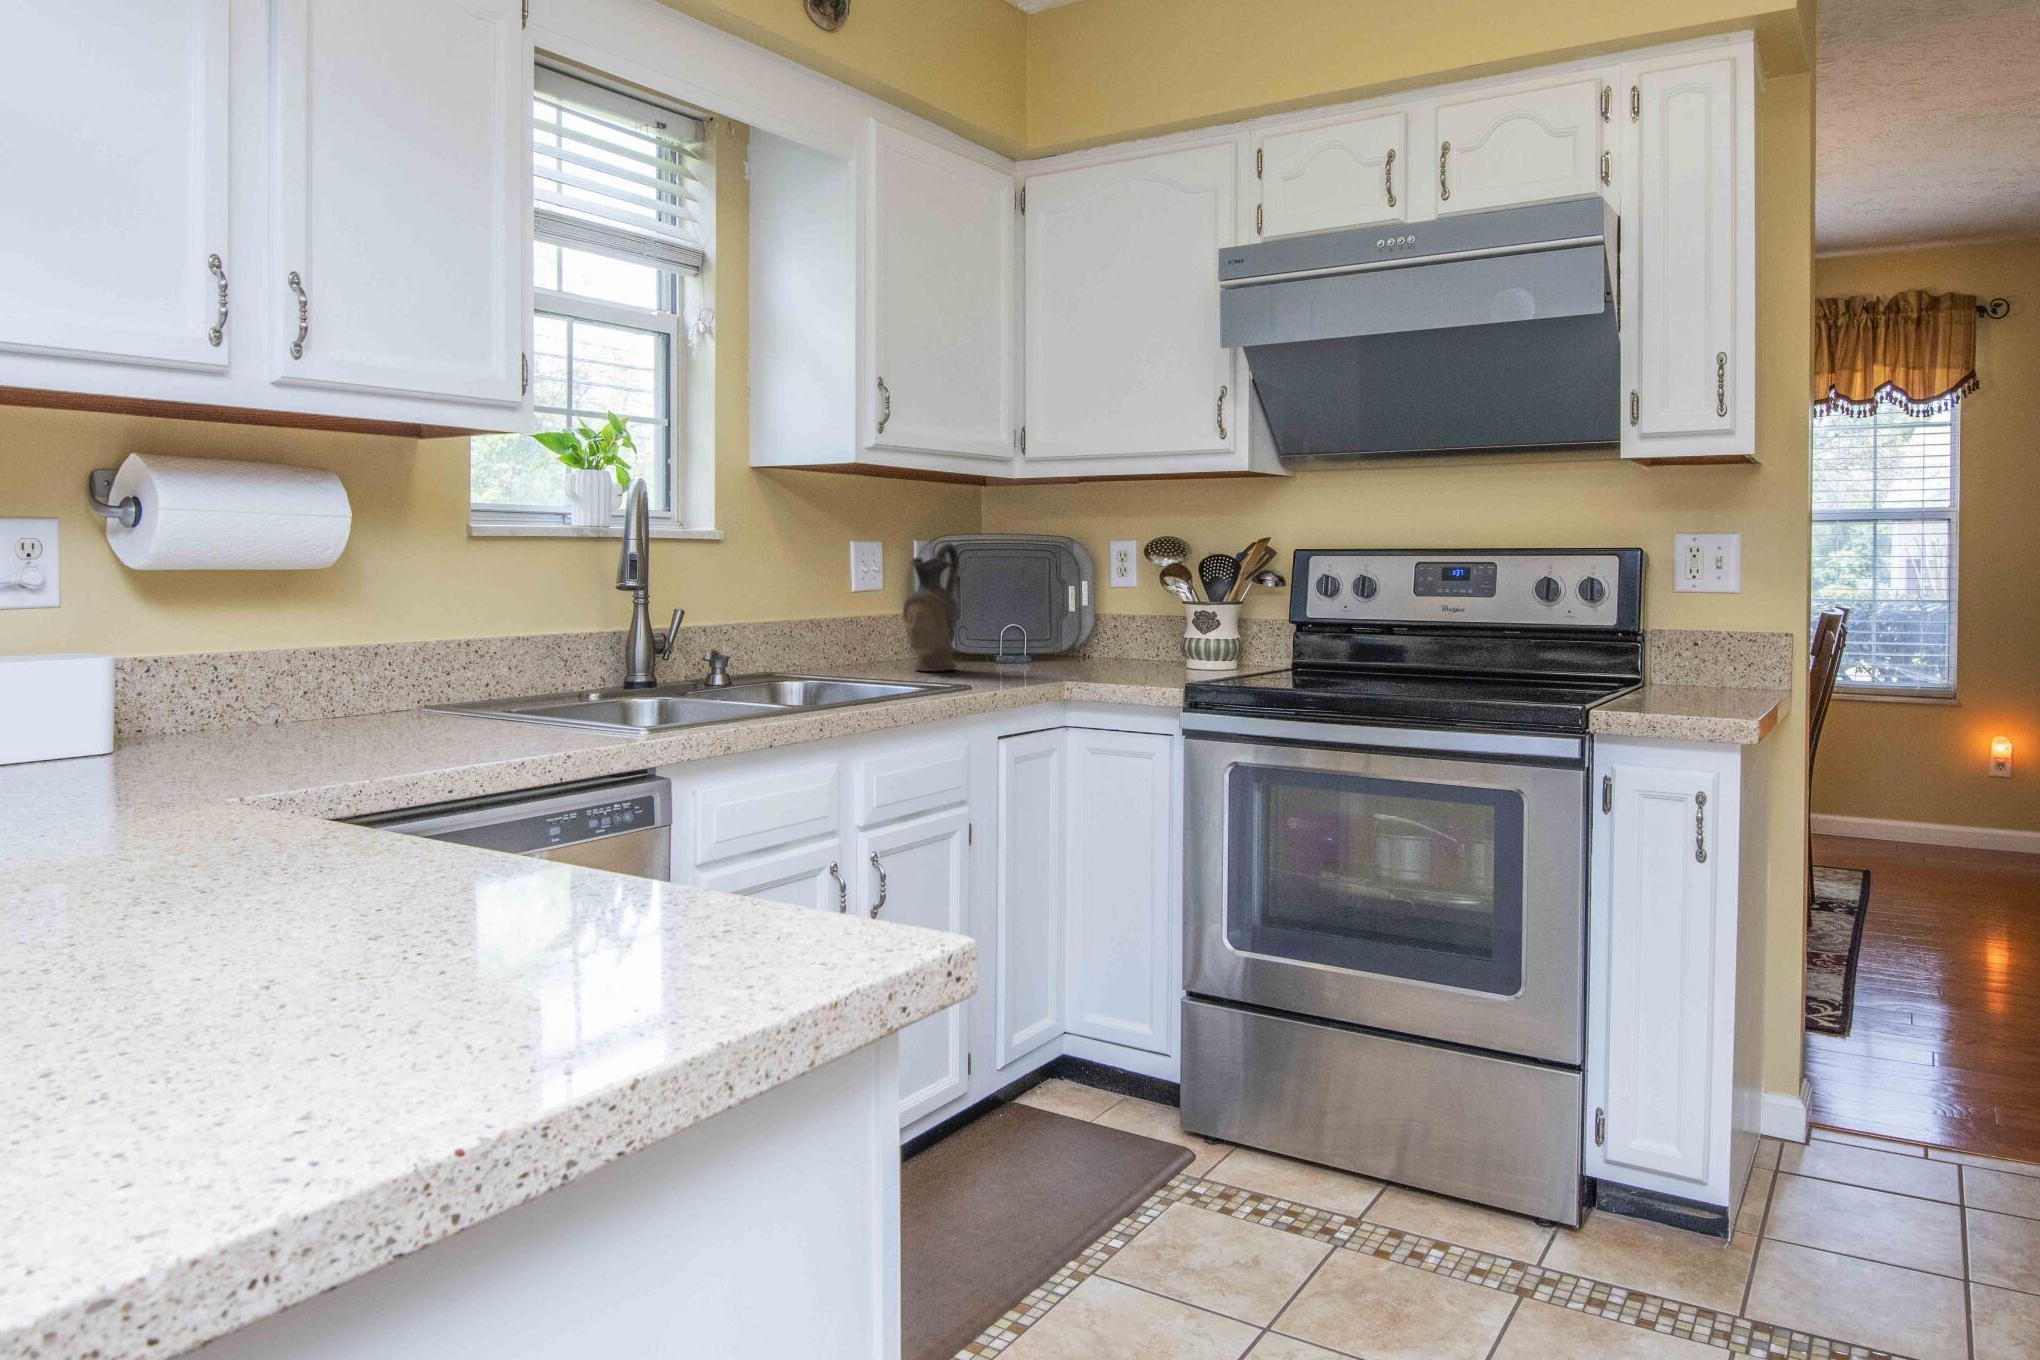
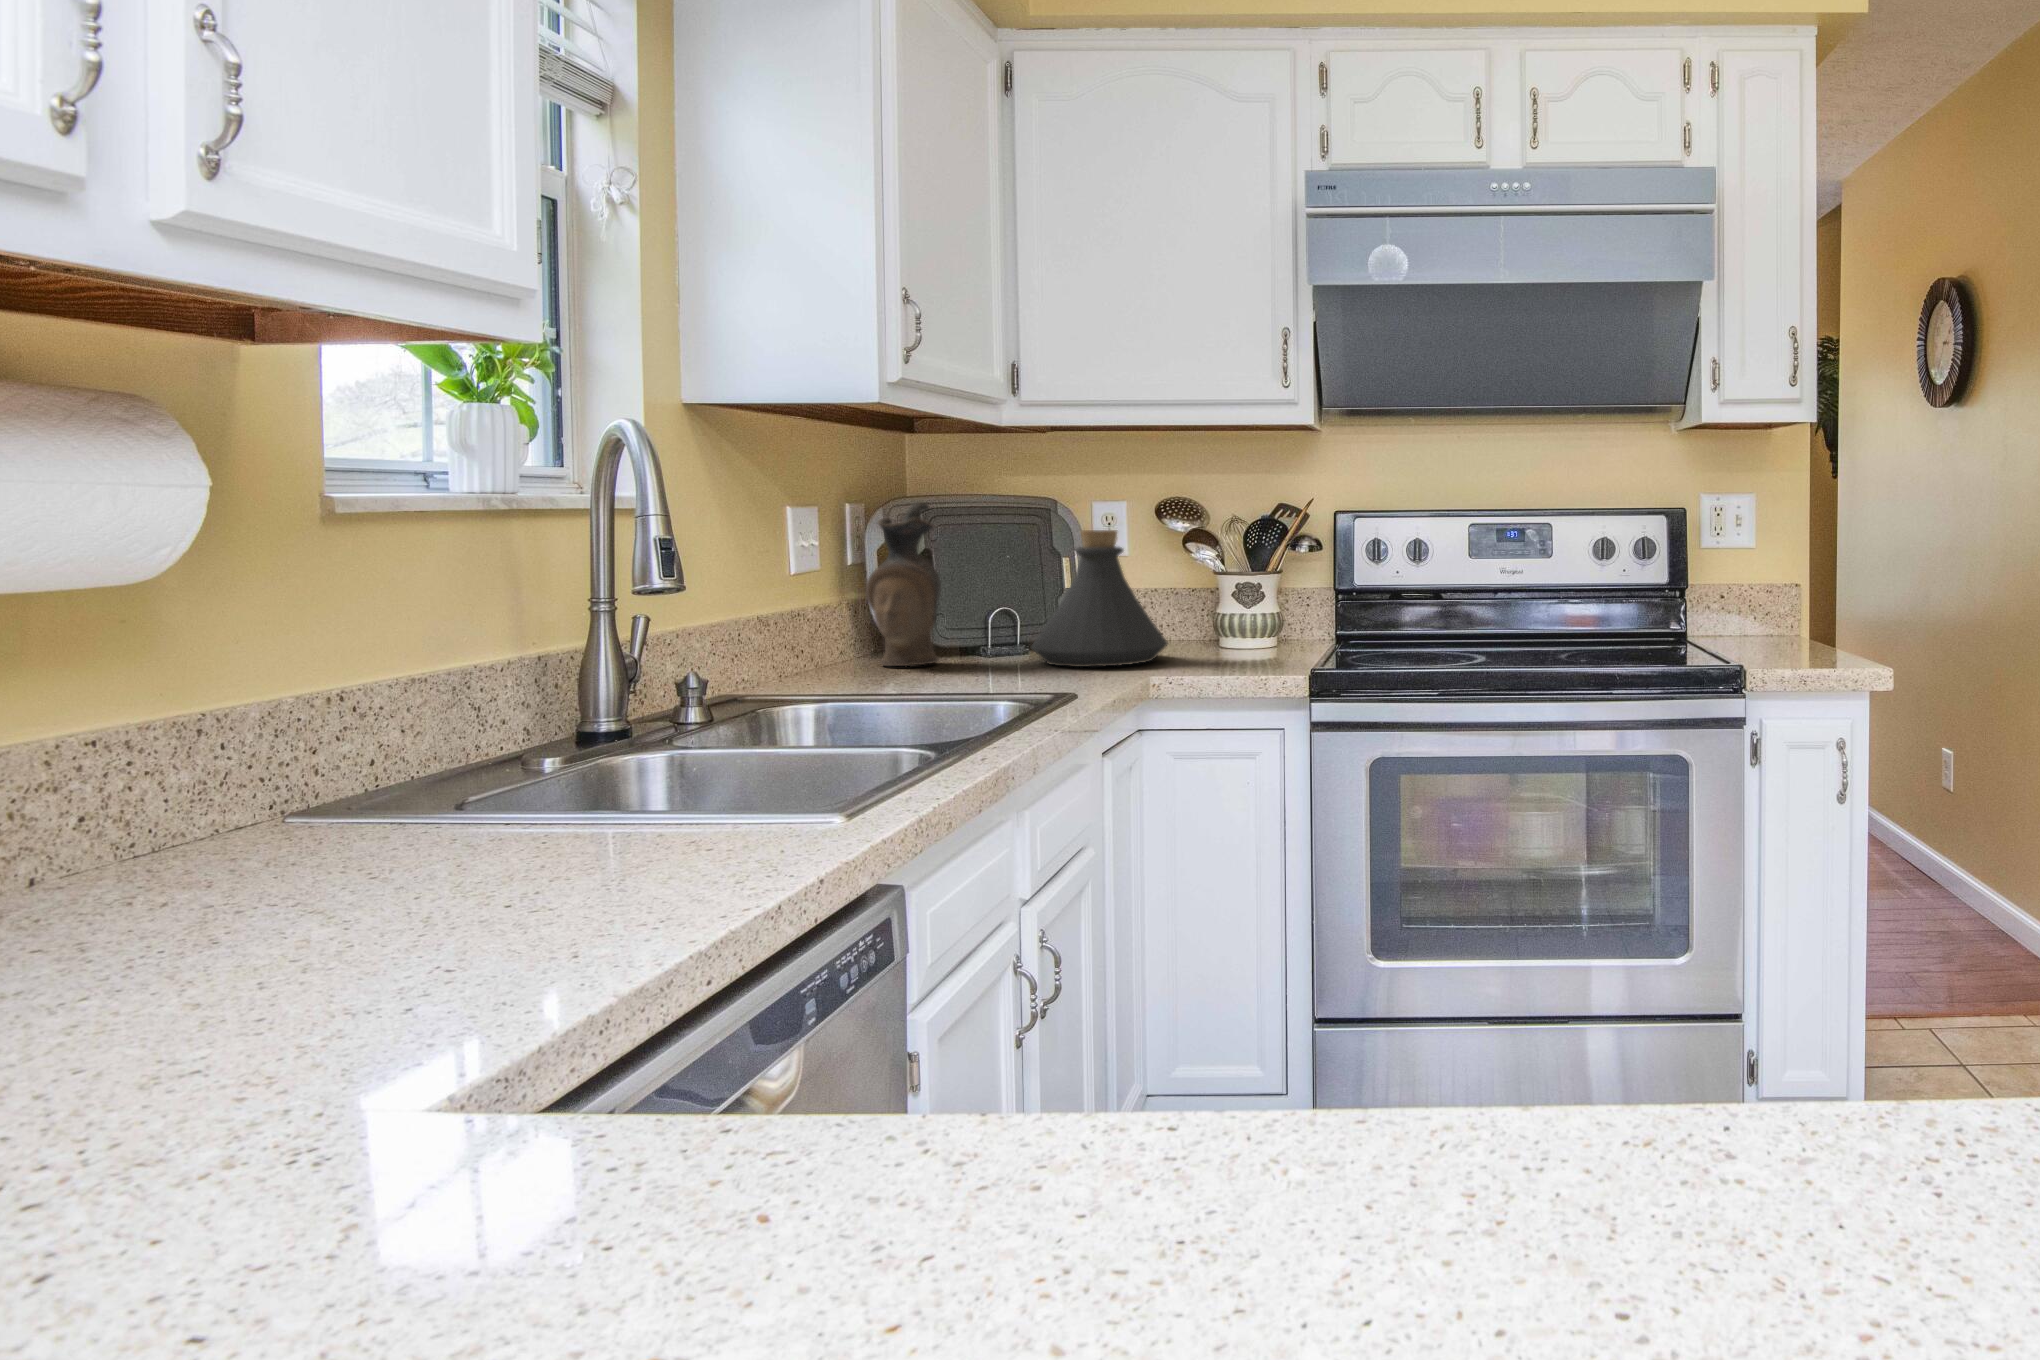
bottle: none [1020,566,1131,679] -> present [1031,530,1168,667]

